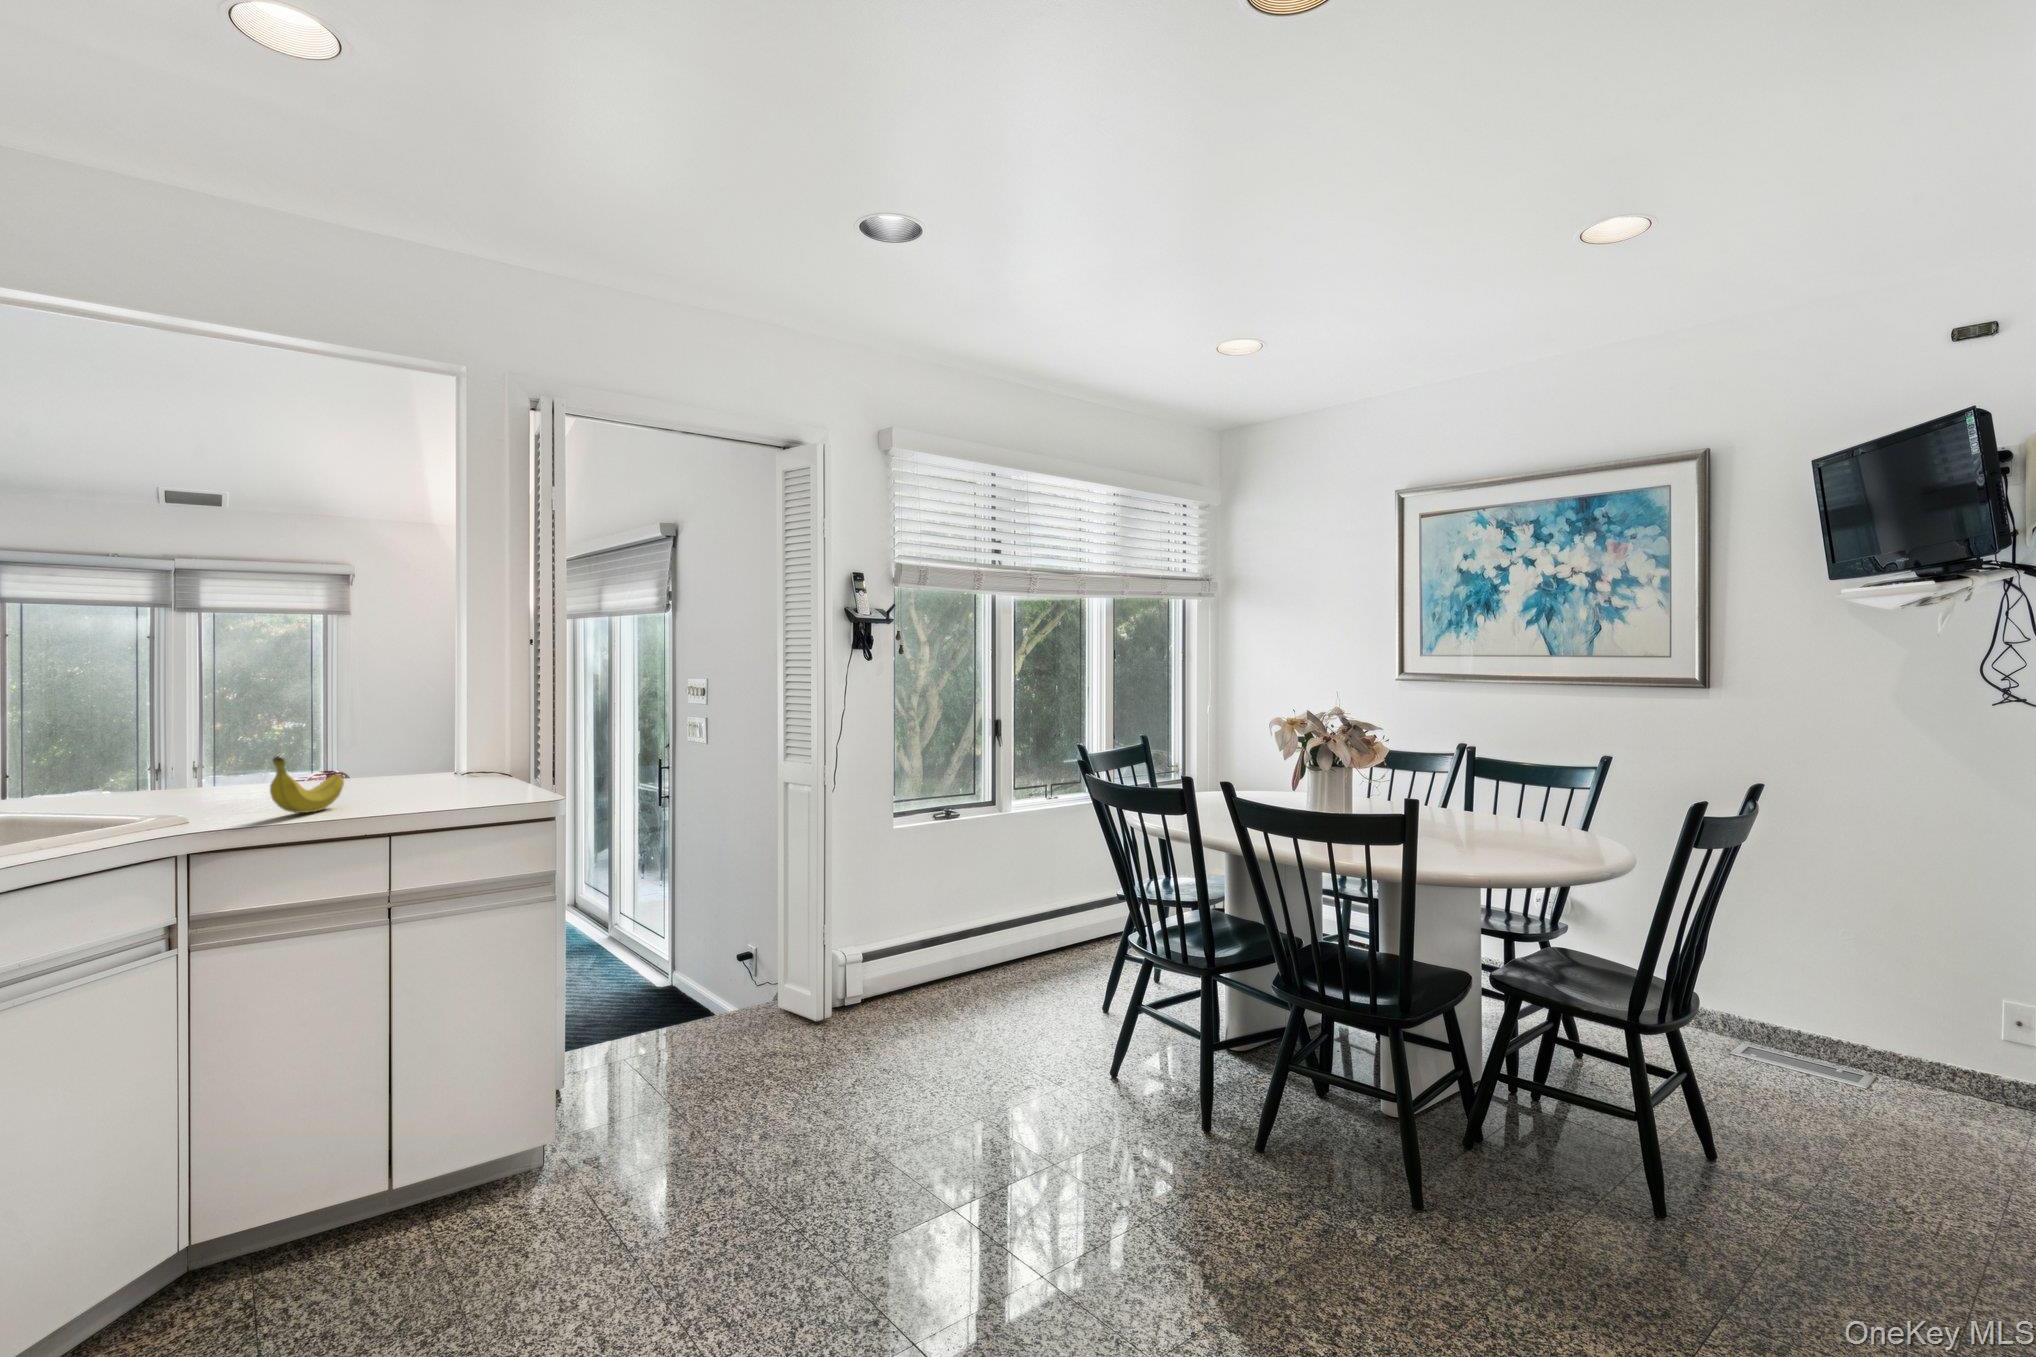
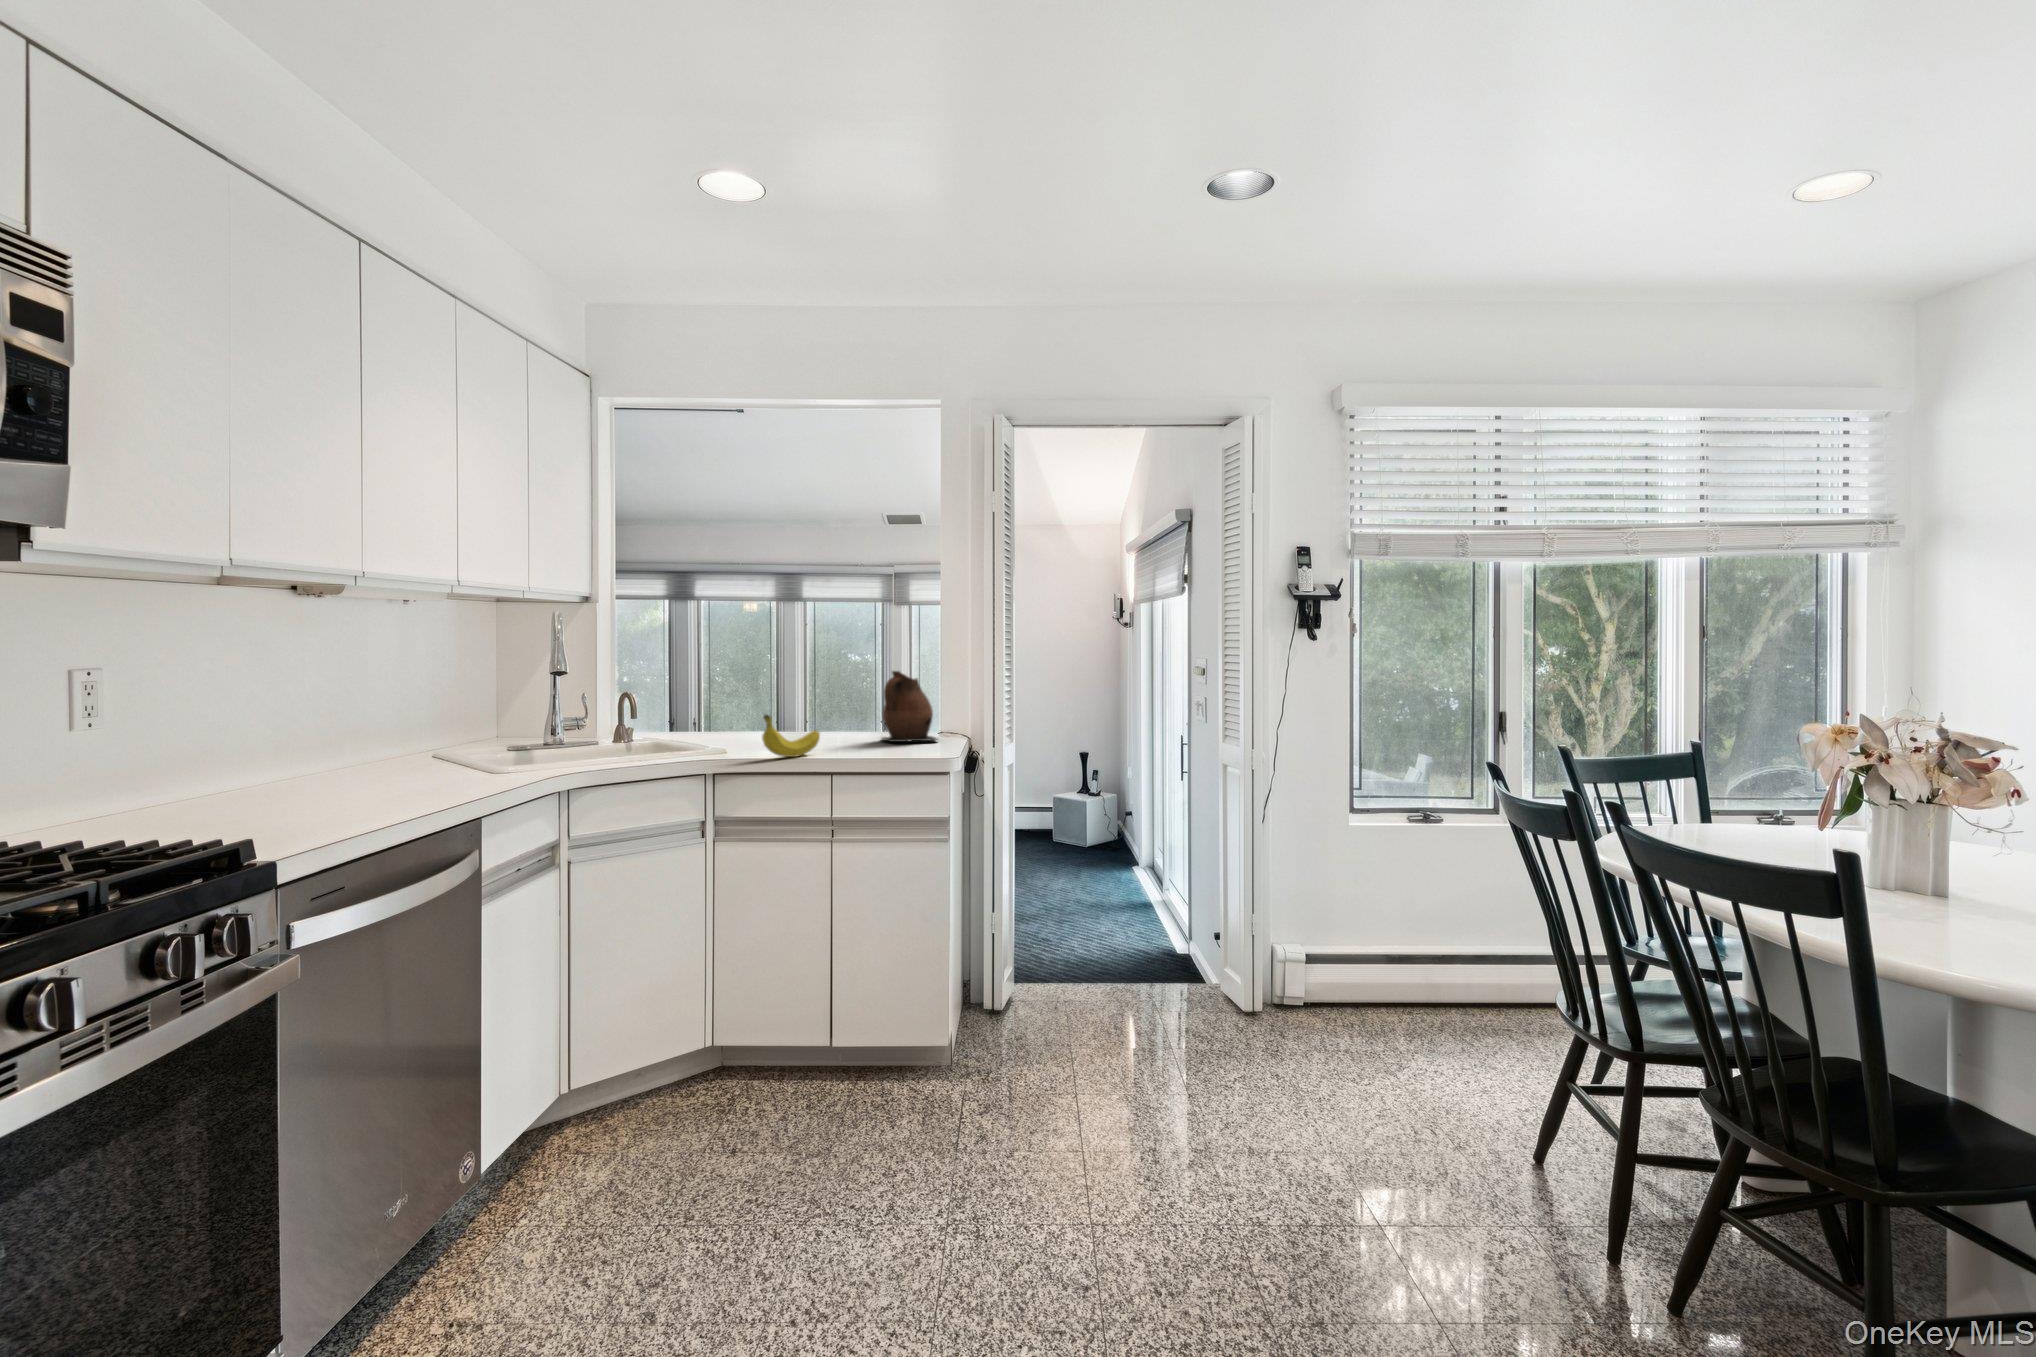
ceramic pitcher: none [390,697,485,785] -> present [882,671,938,742]

